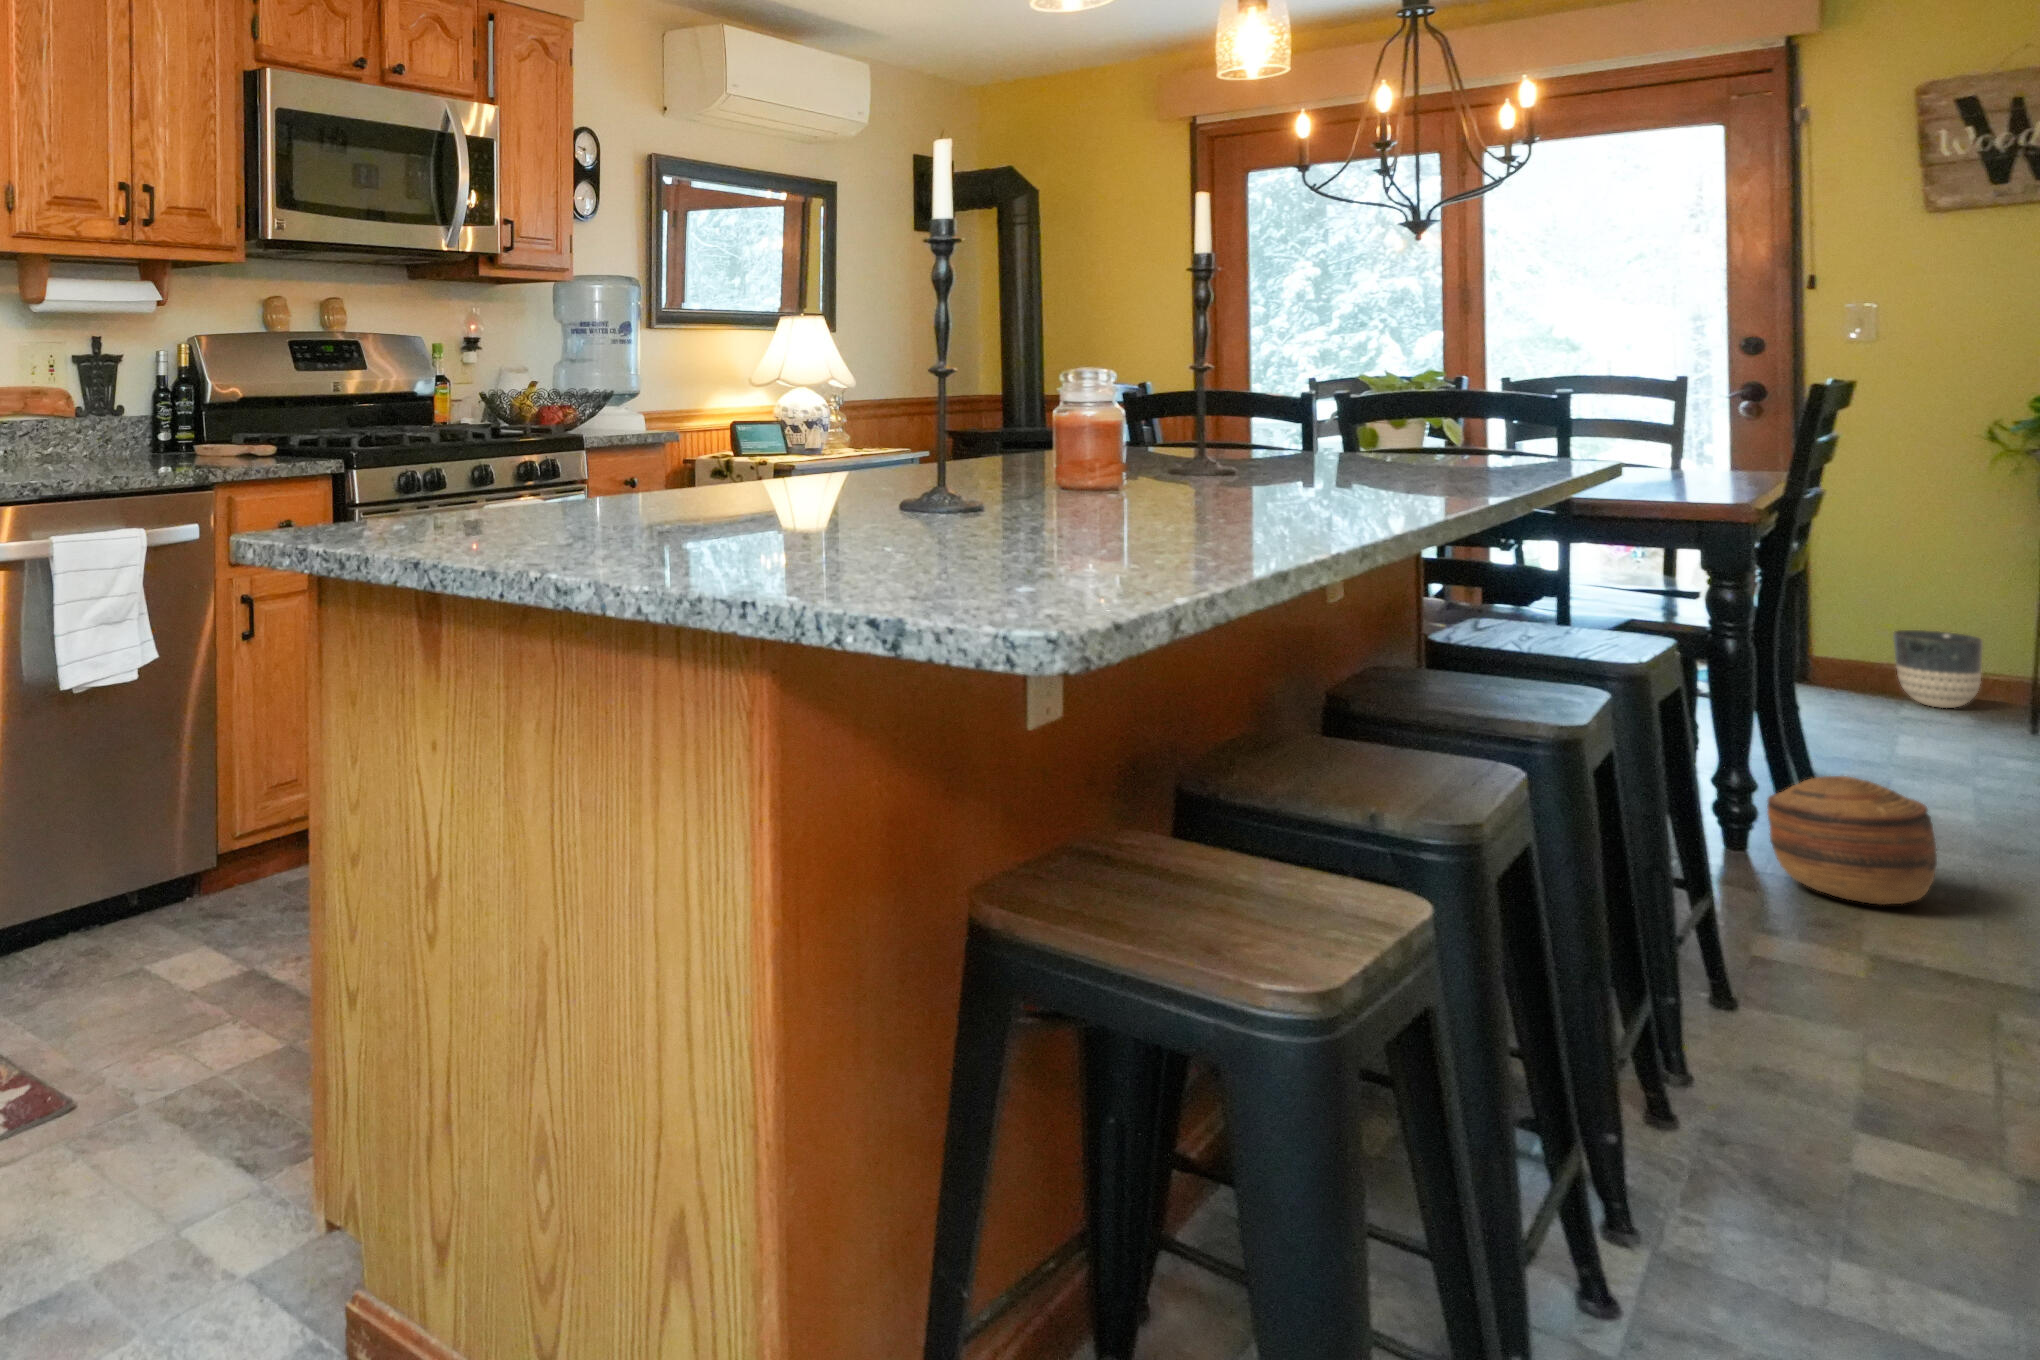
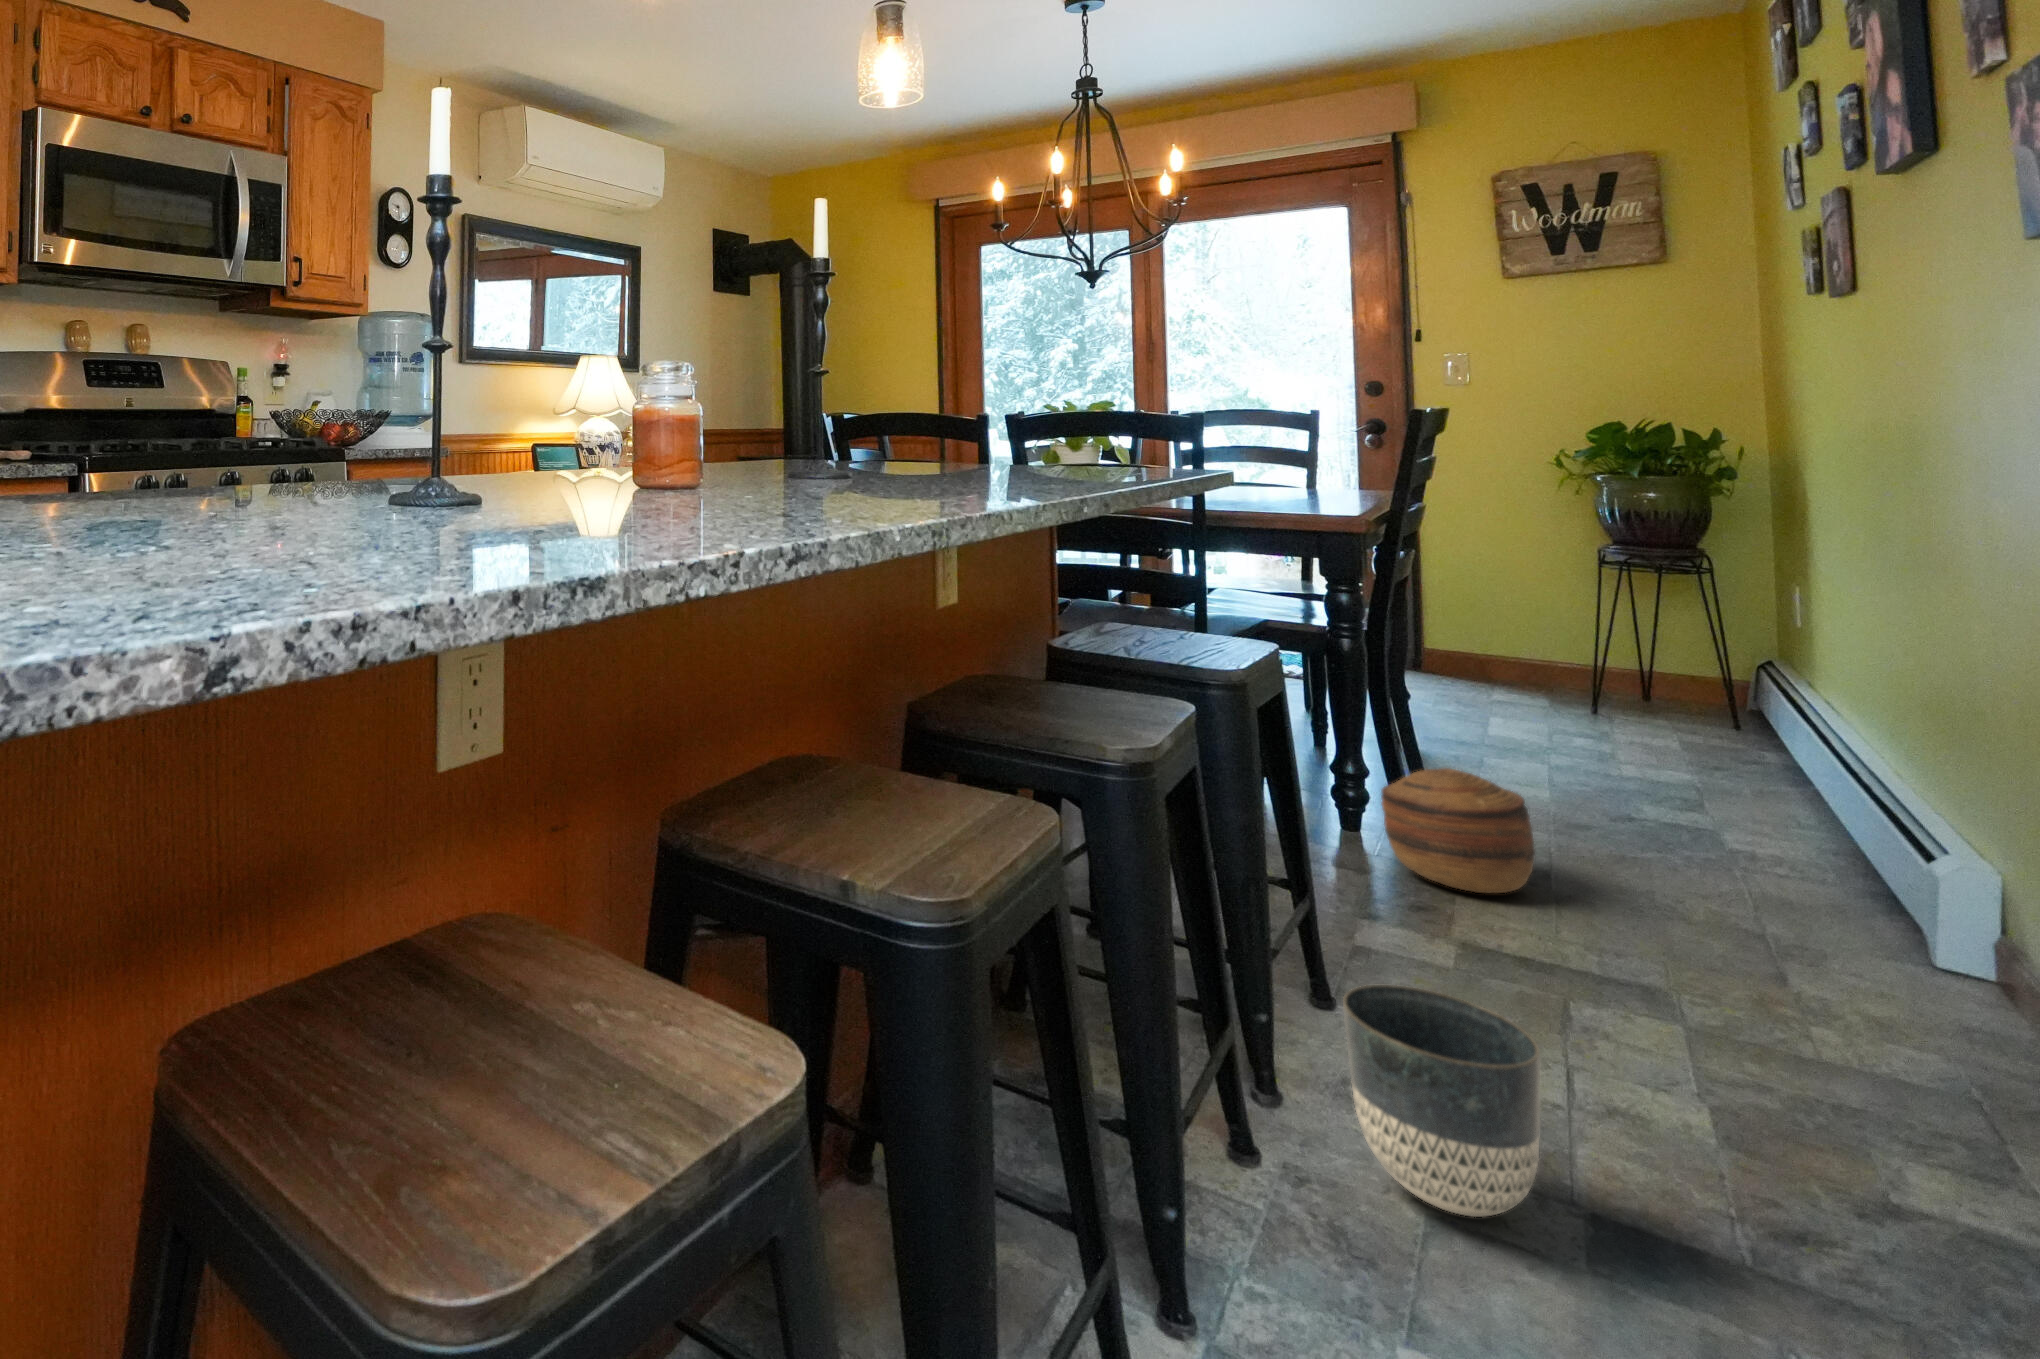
planter: present [1893,630,1983,708] -> present [1343,985,1540,1217]

